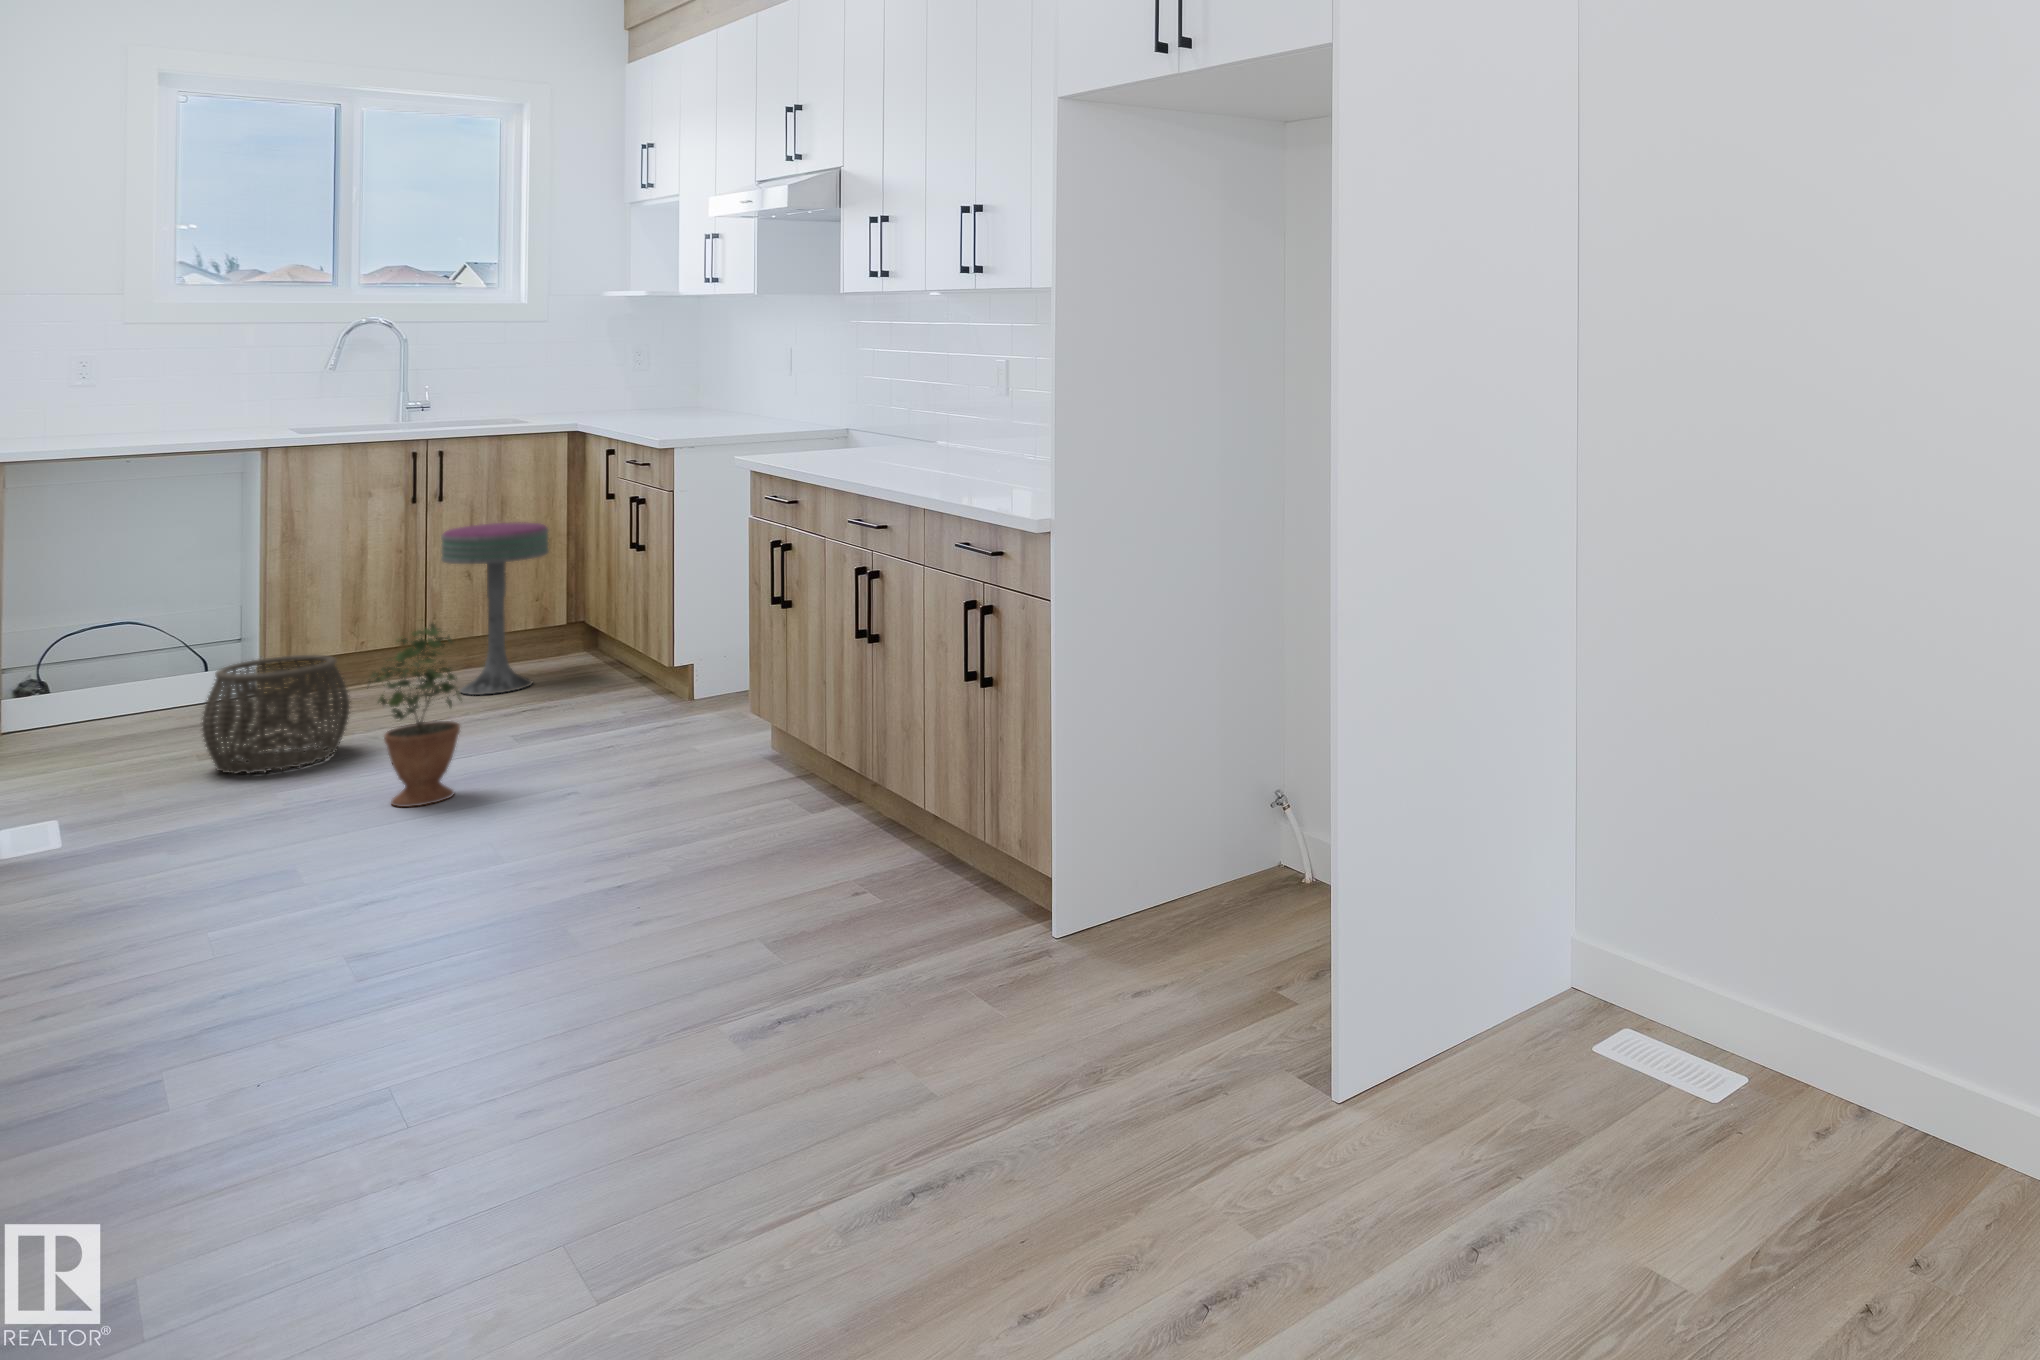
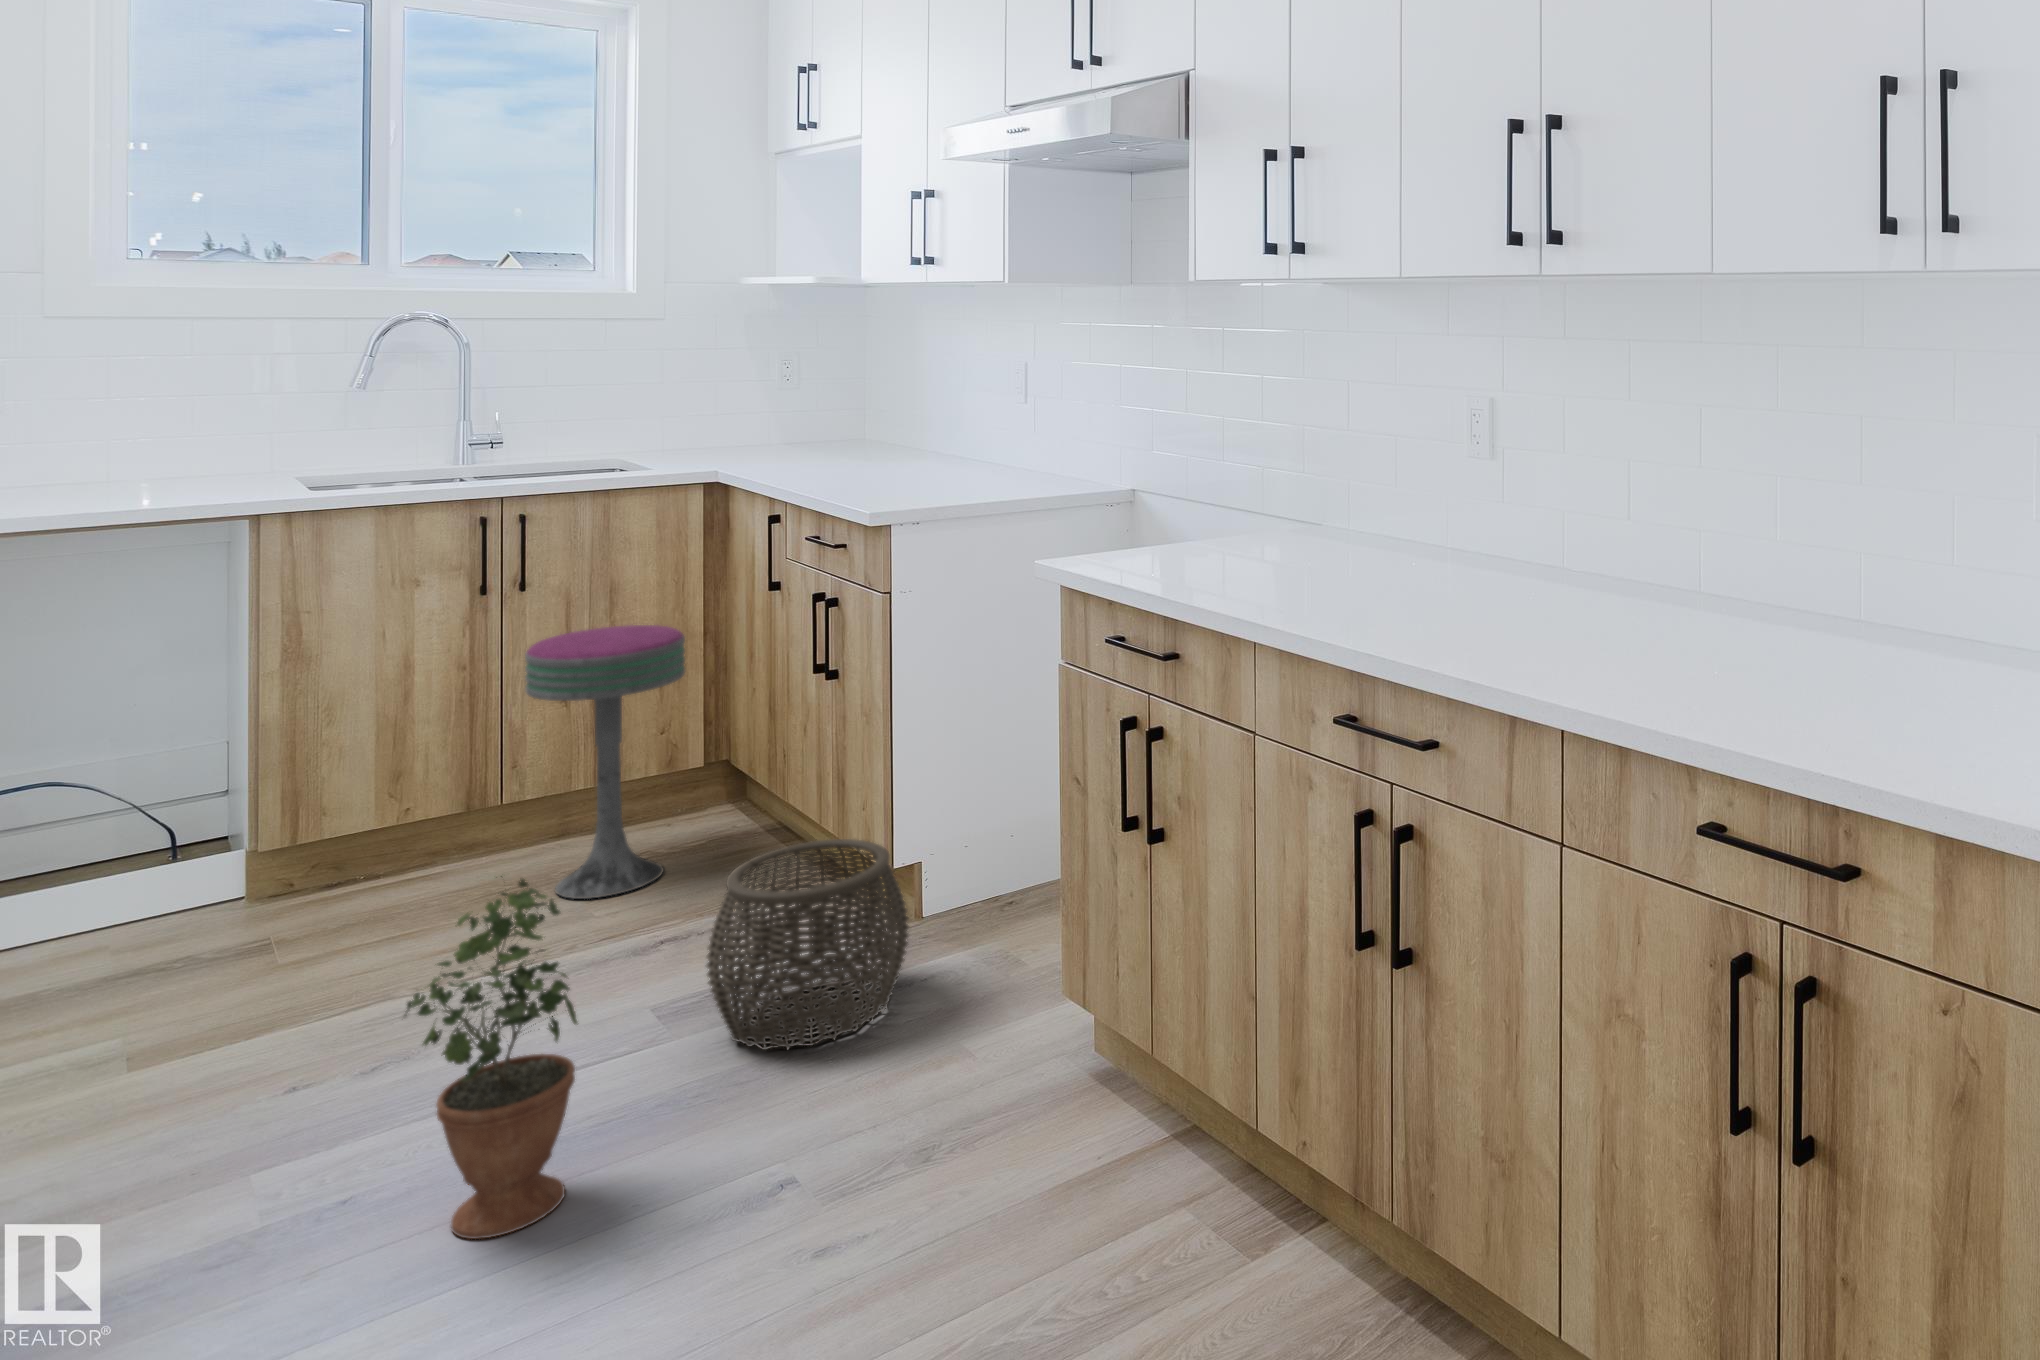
woven basket: present [202,655,350,774] -> present [706,839,909,1050]

